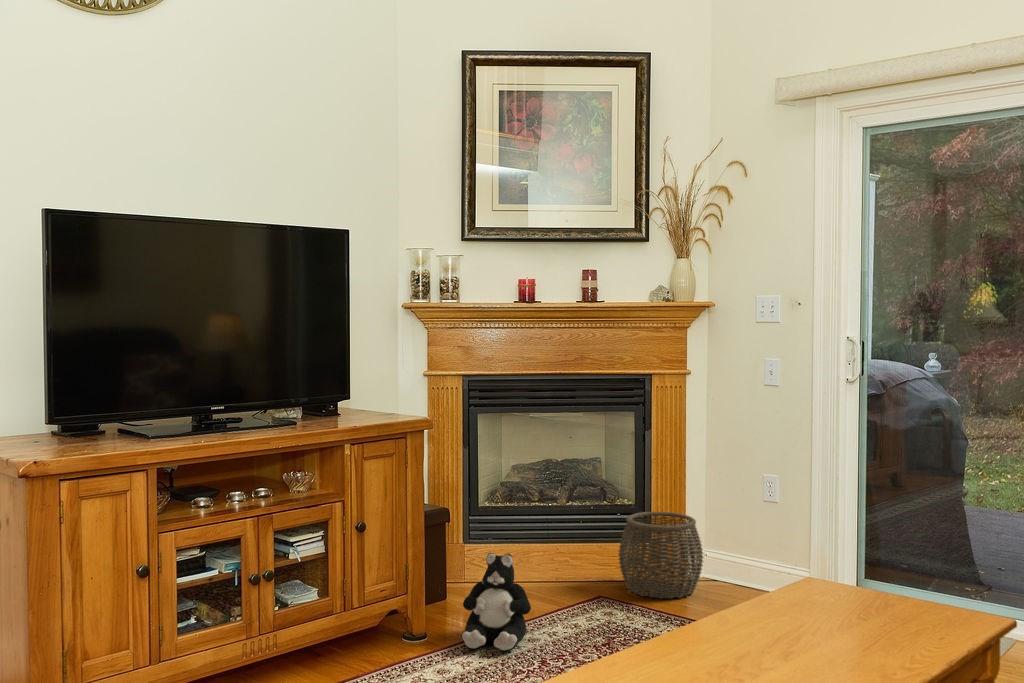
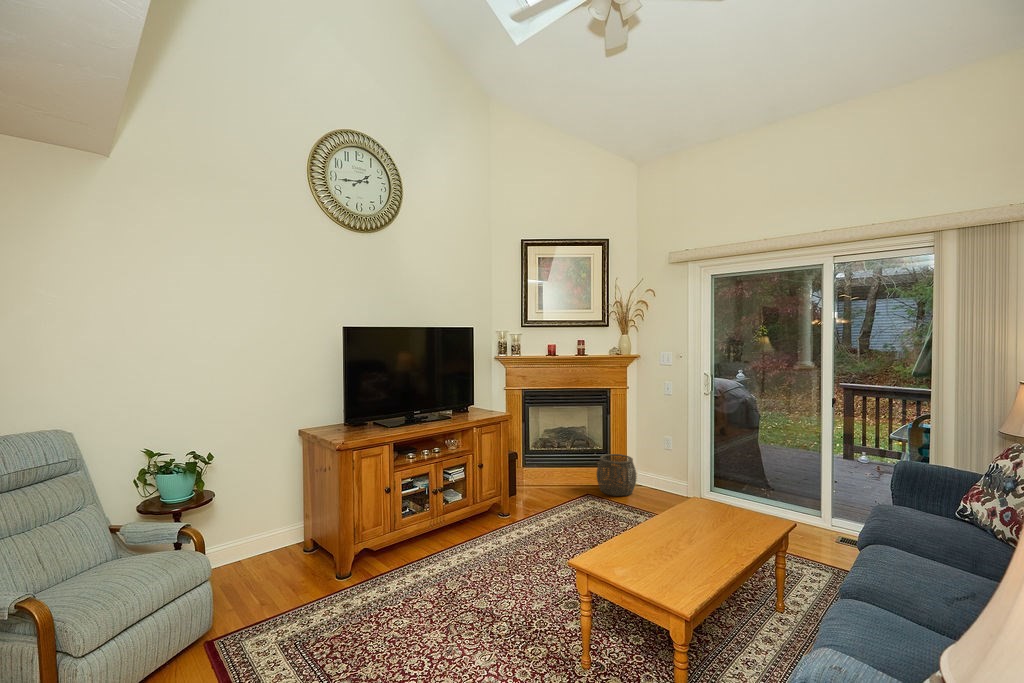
plush toy: present [462,553,531,651] -> none [526,477,558,523]

